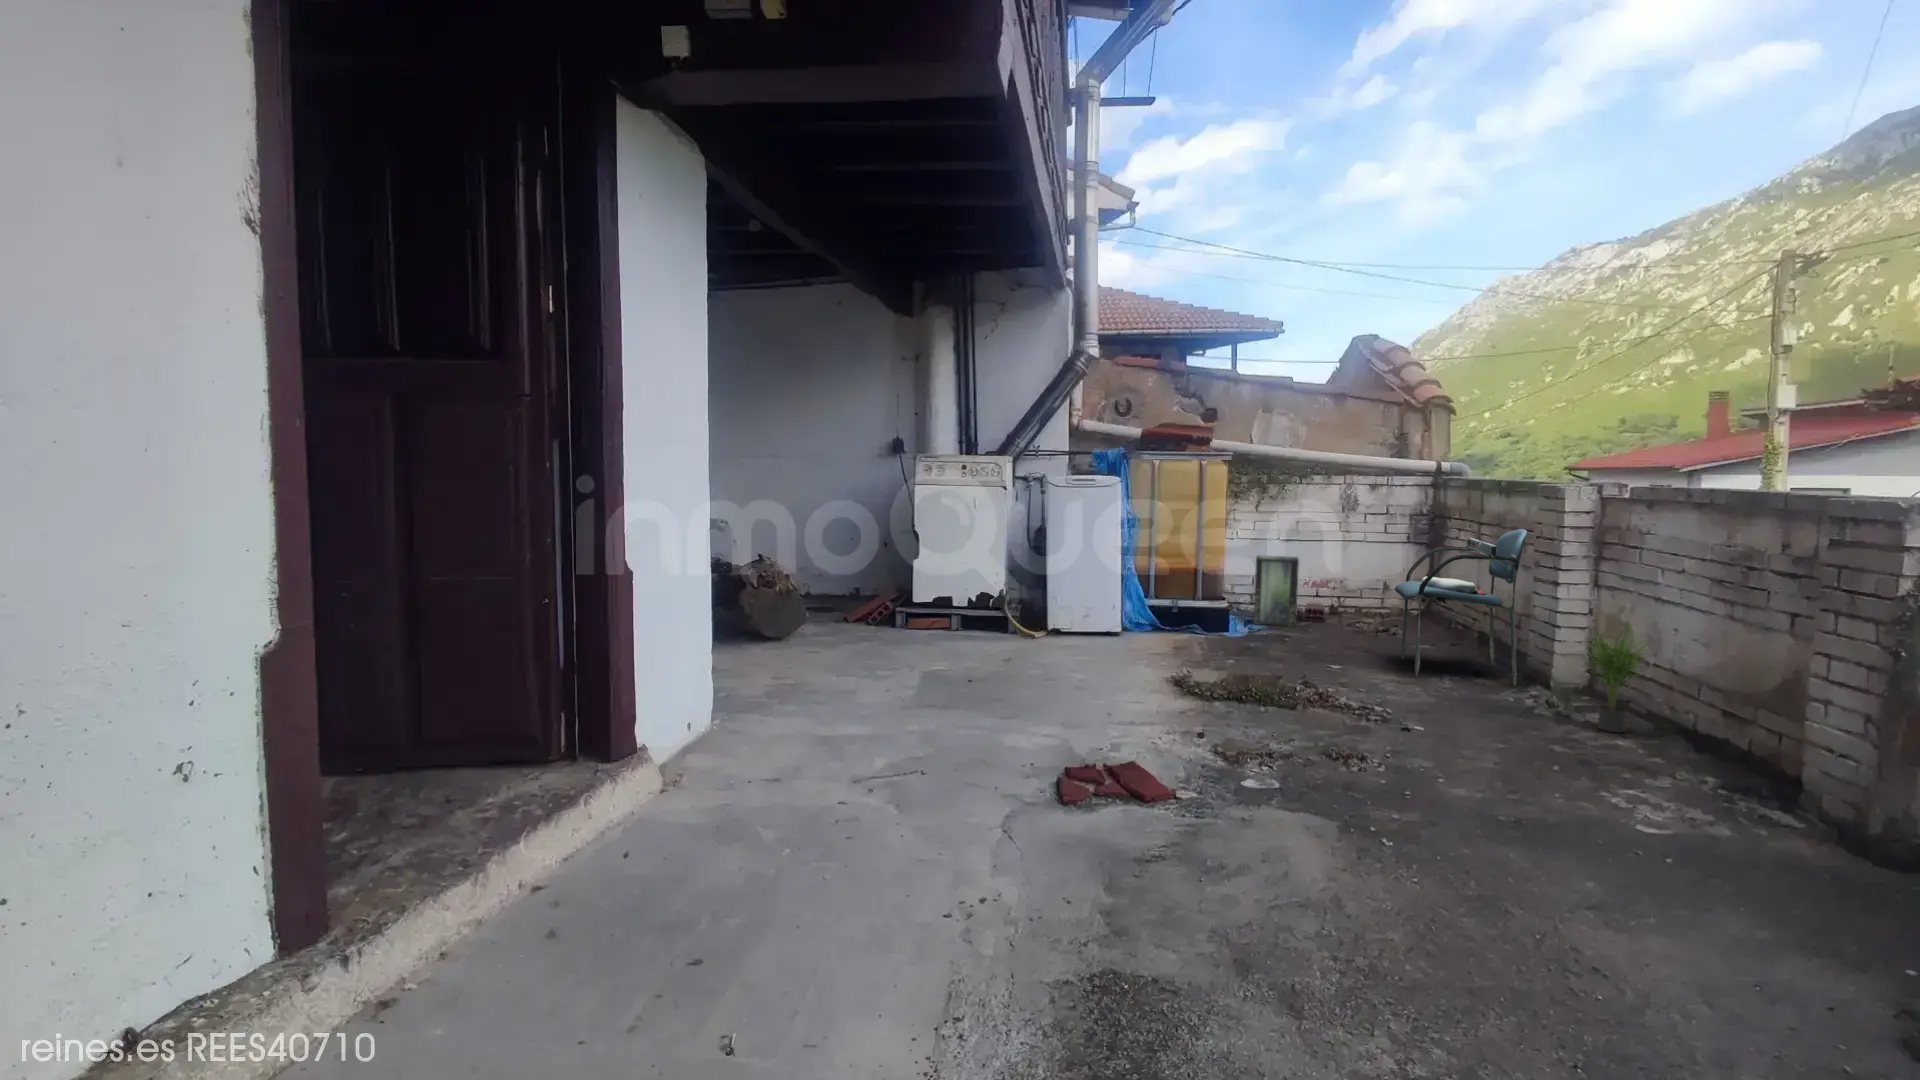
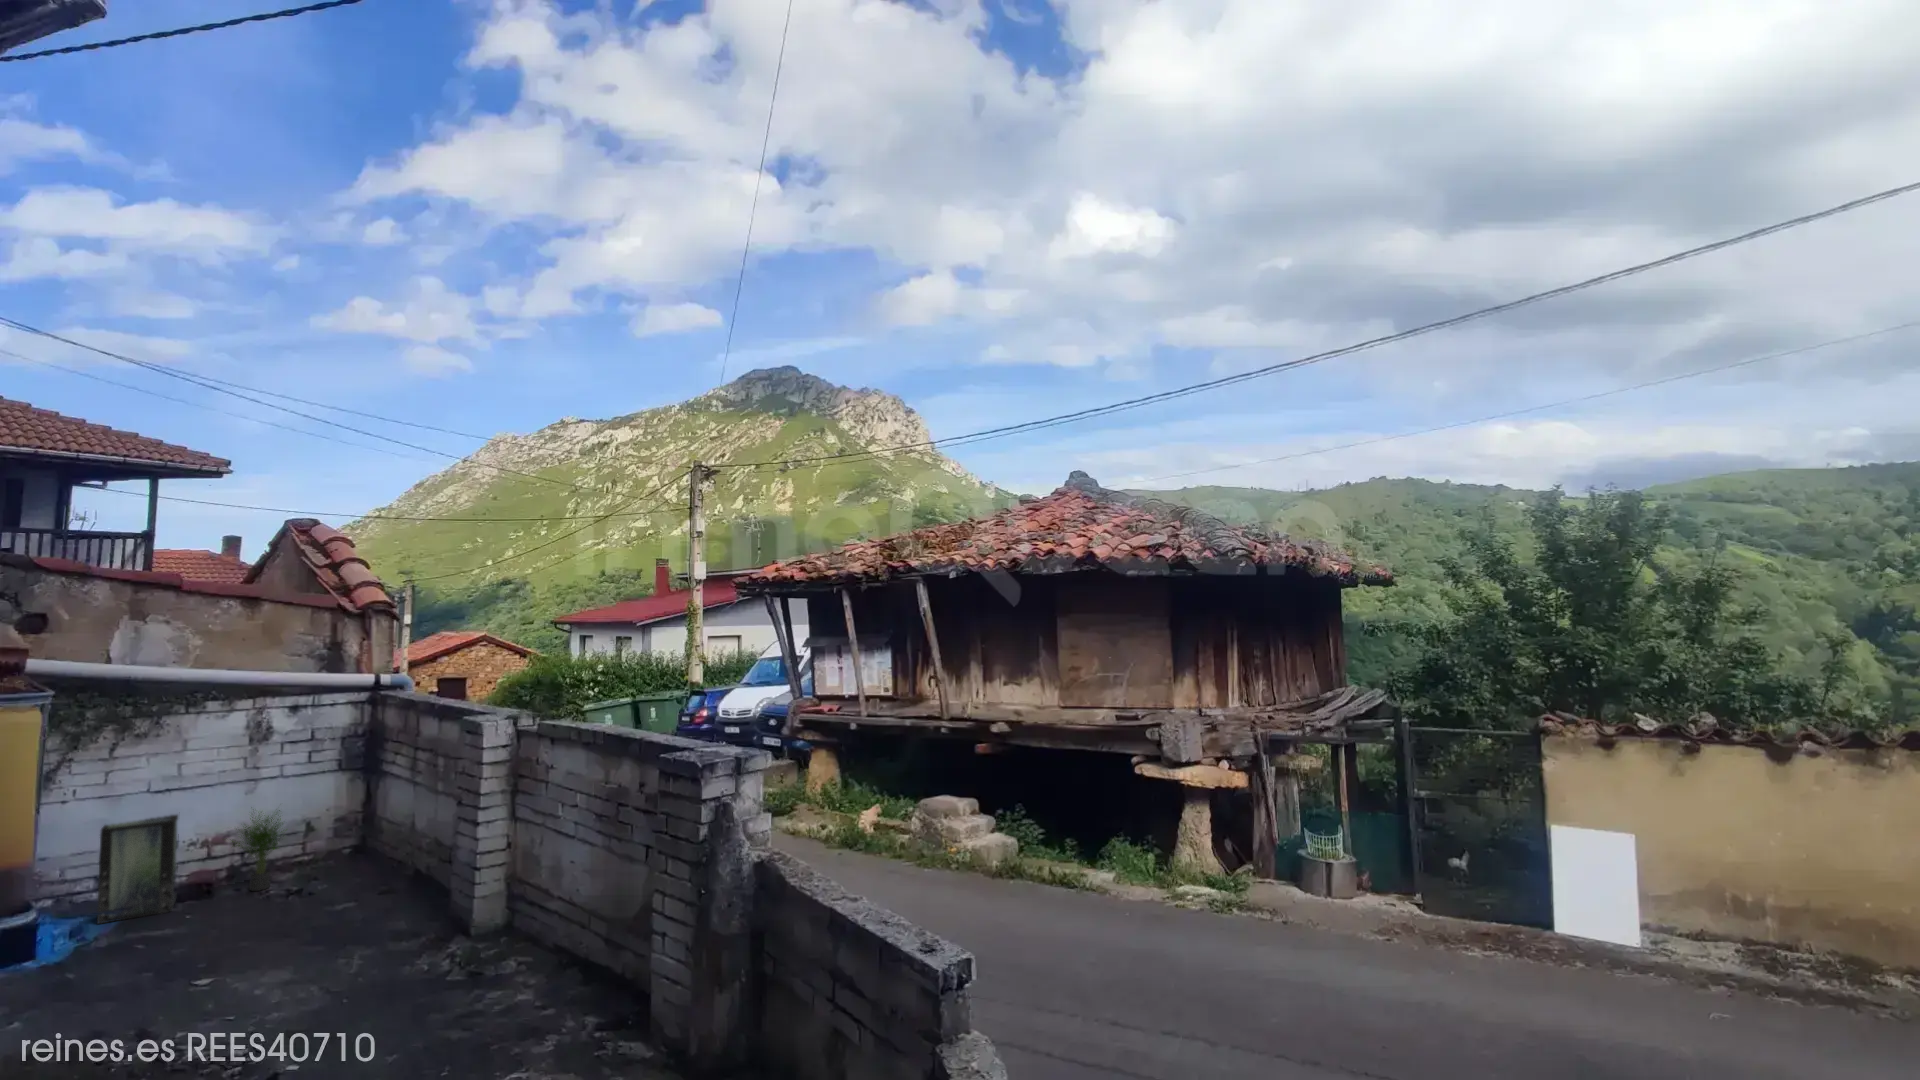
chair: present [1395,529,1527,686] -> none [294,762,449,973]
potted plant: present [1591,626,1644,733] -> present [232,810,281,891]

